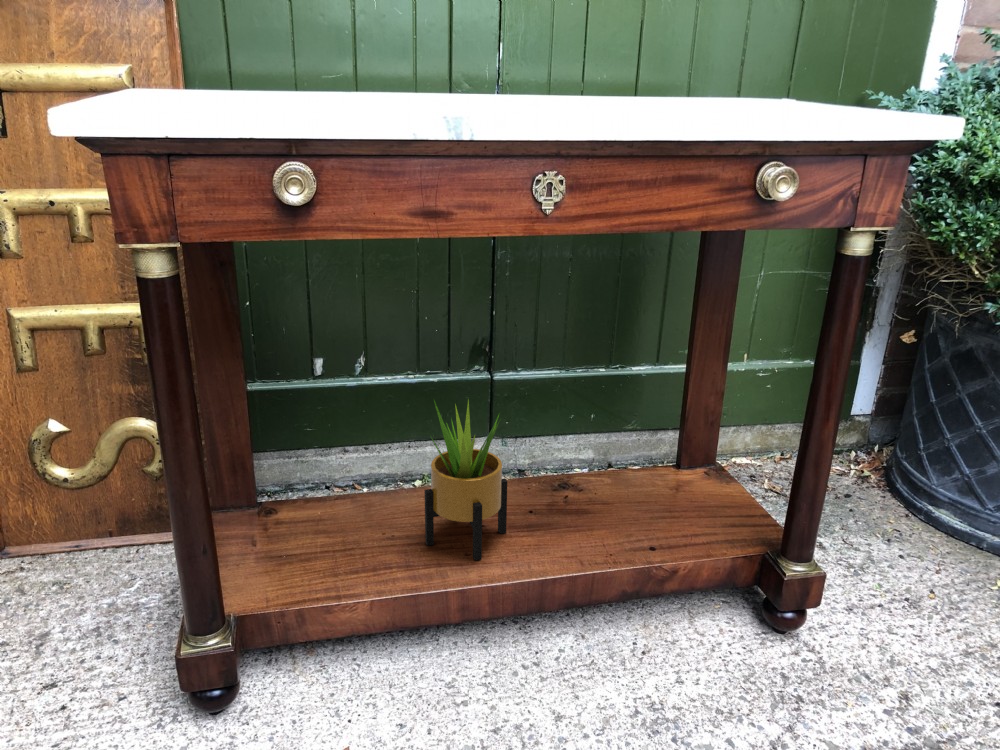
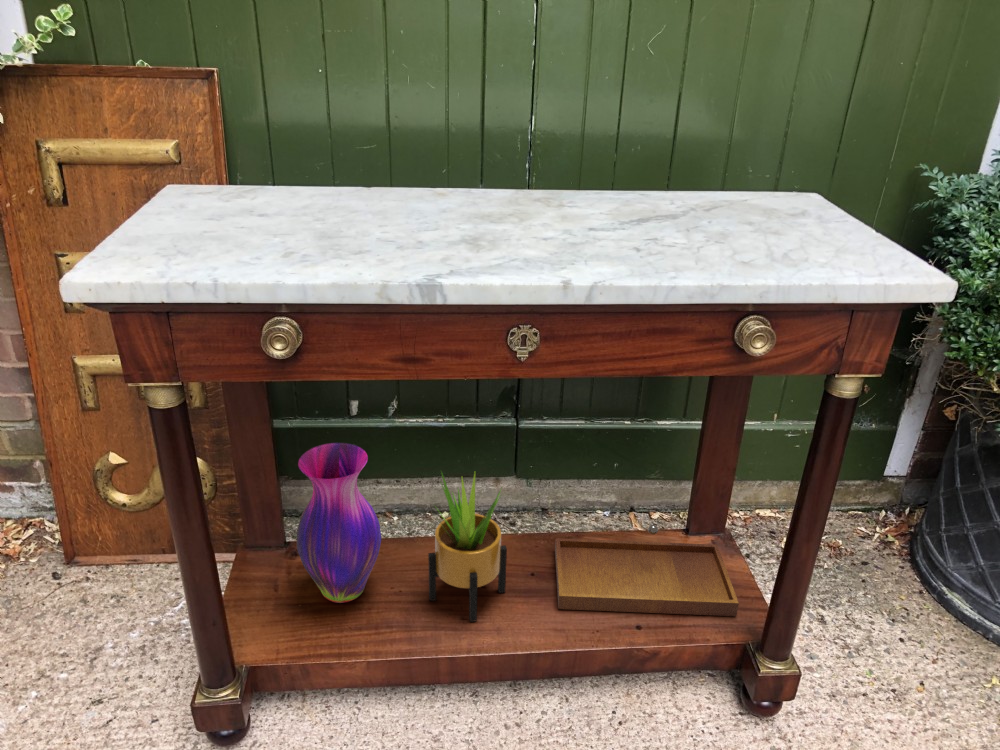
vase: none [278,375,372,555] -> present [297,443,381,603]
tray: none [550,451,749,542] -> present [555,525,739,616]

